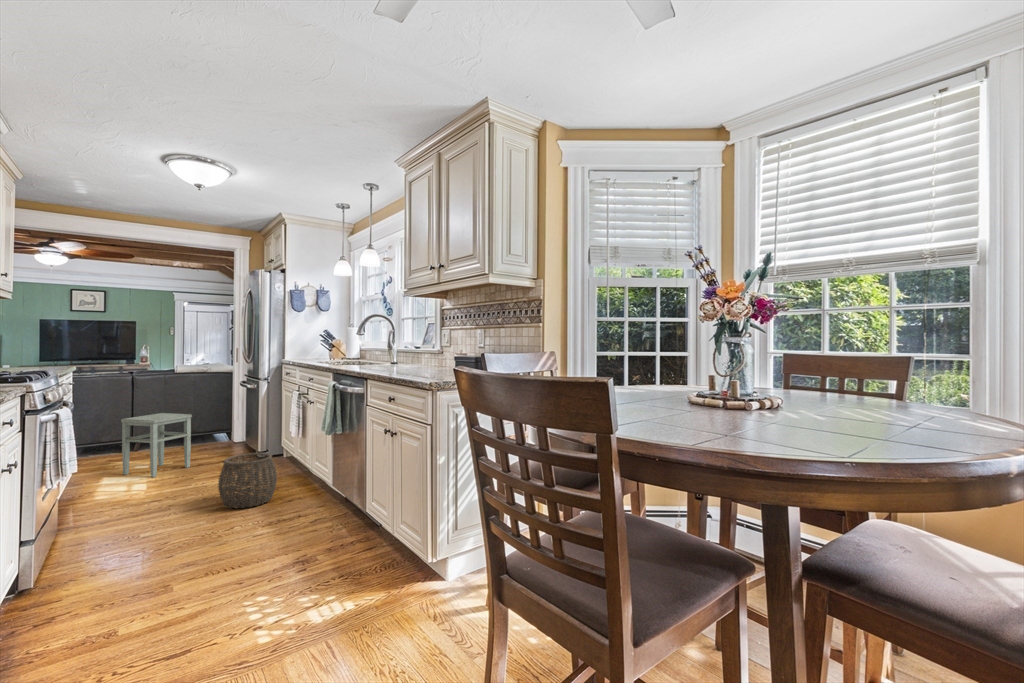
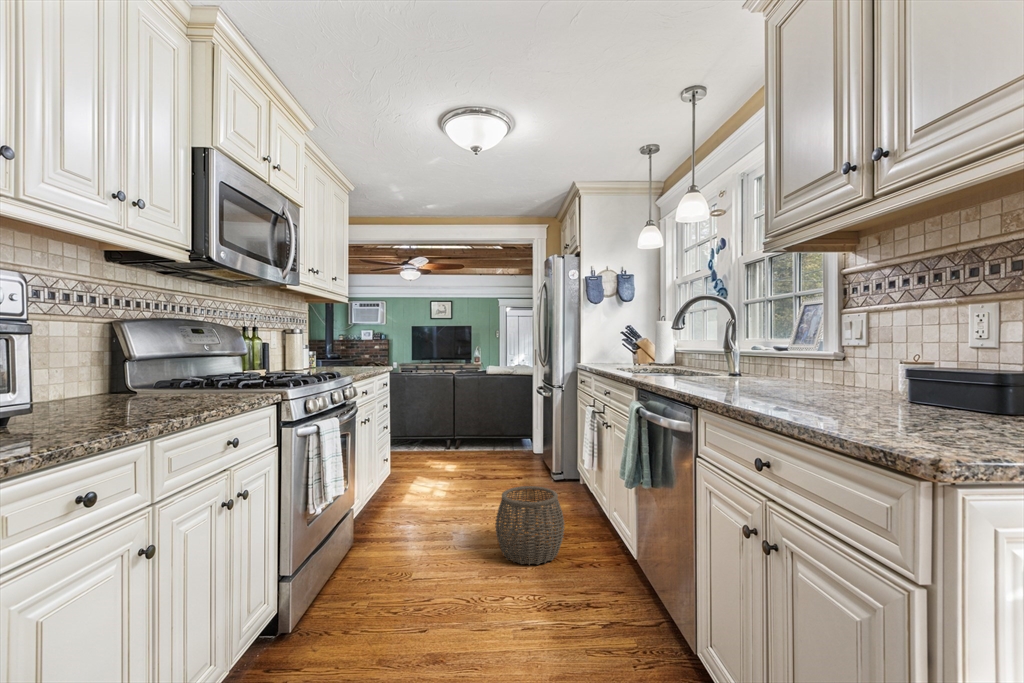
stool: present [121,413,192,477] -> none [430,418,489,488]

